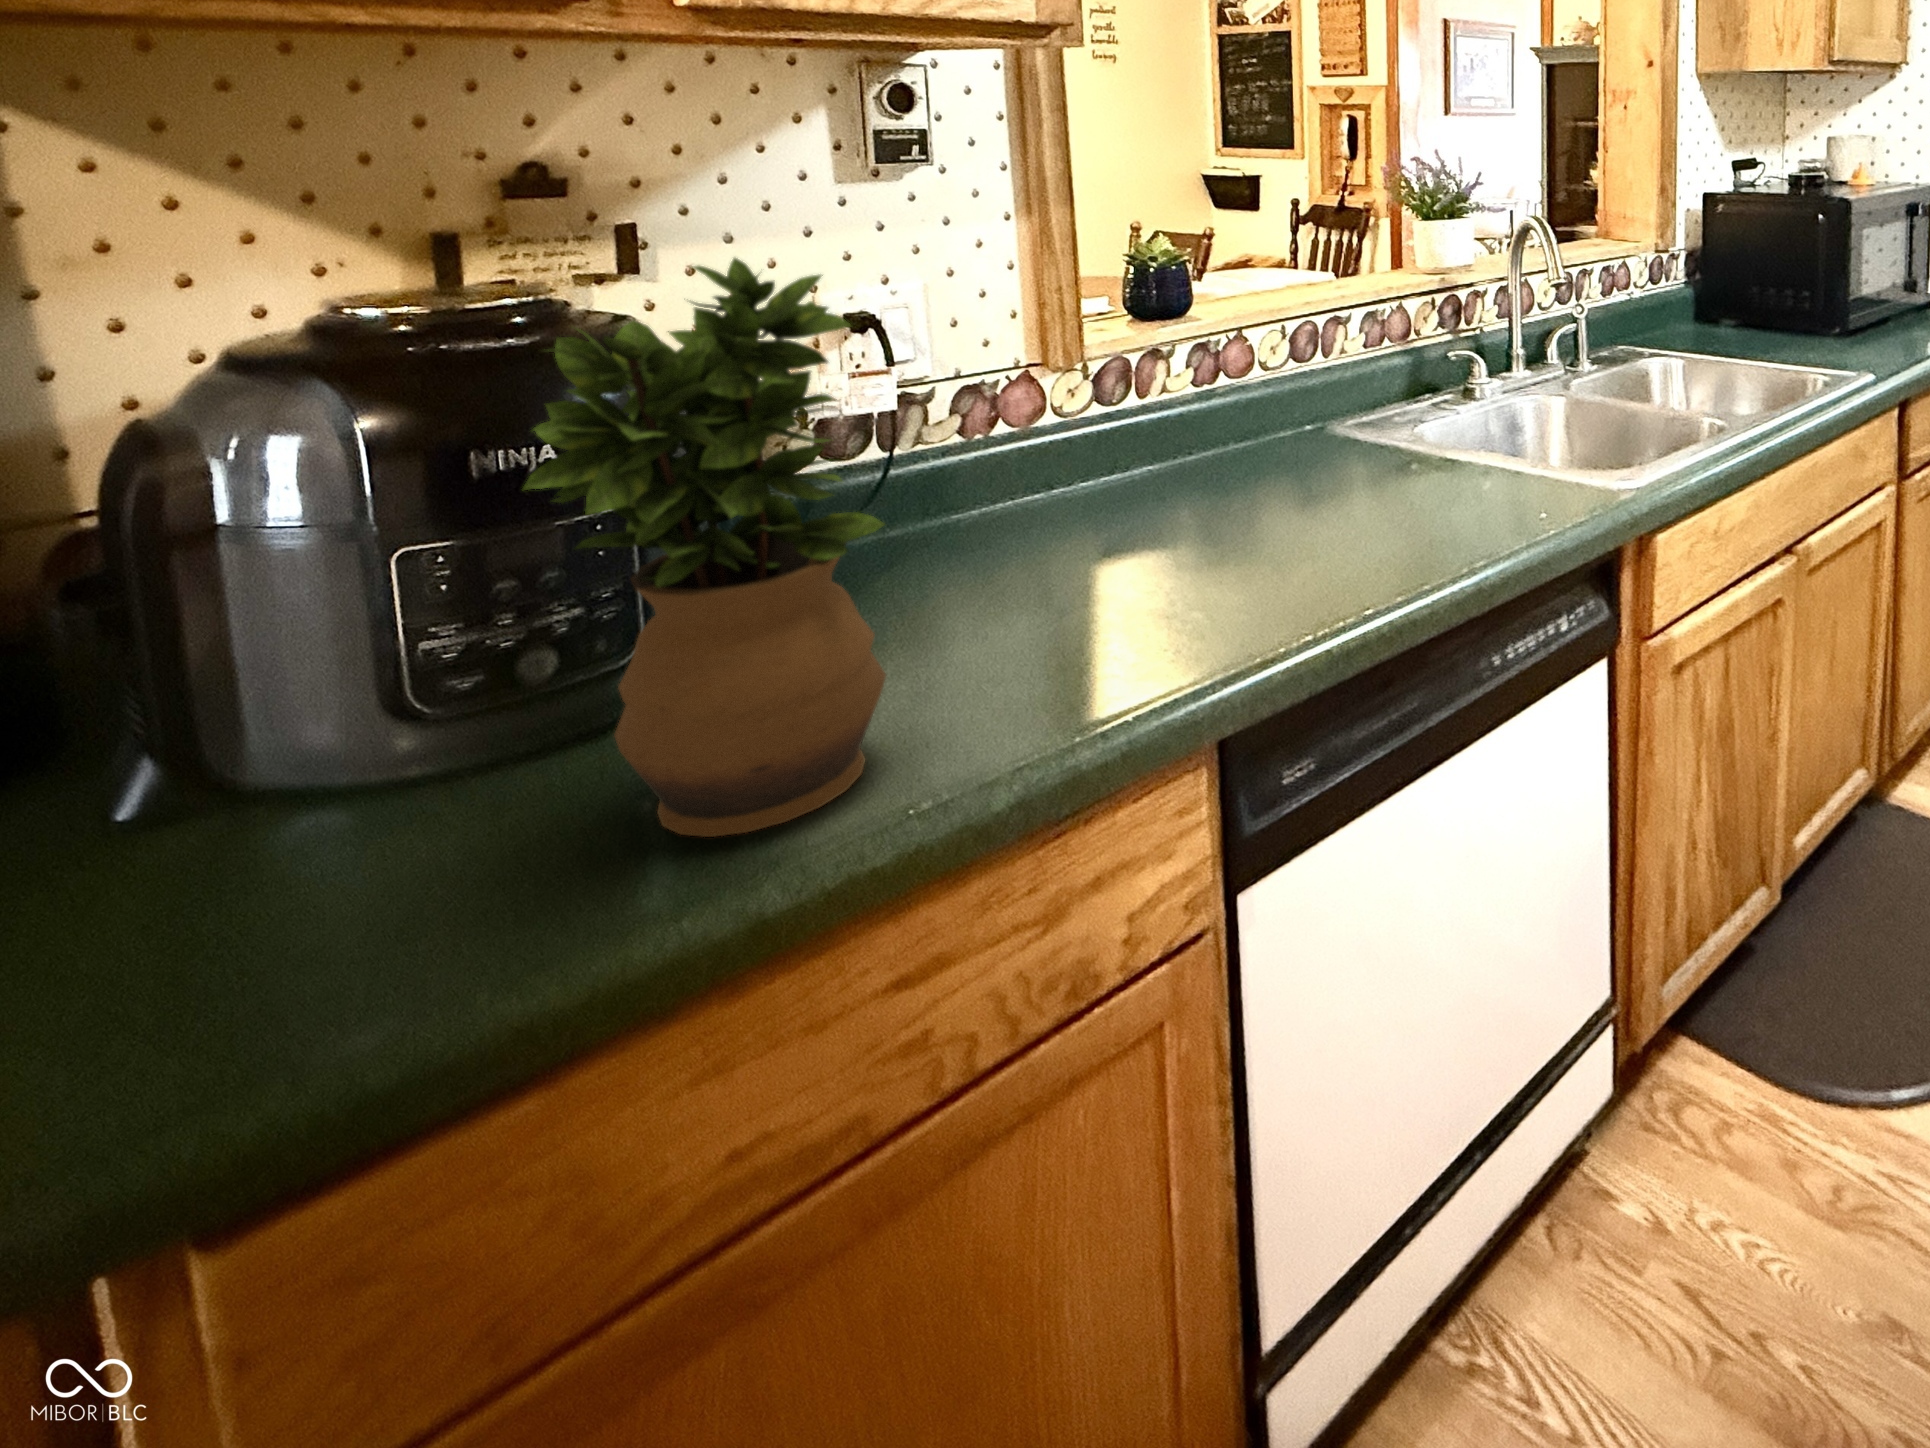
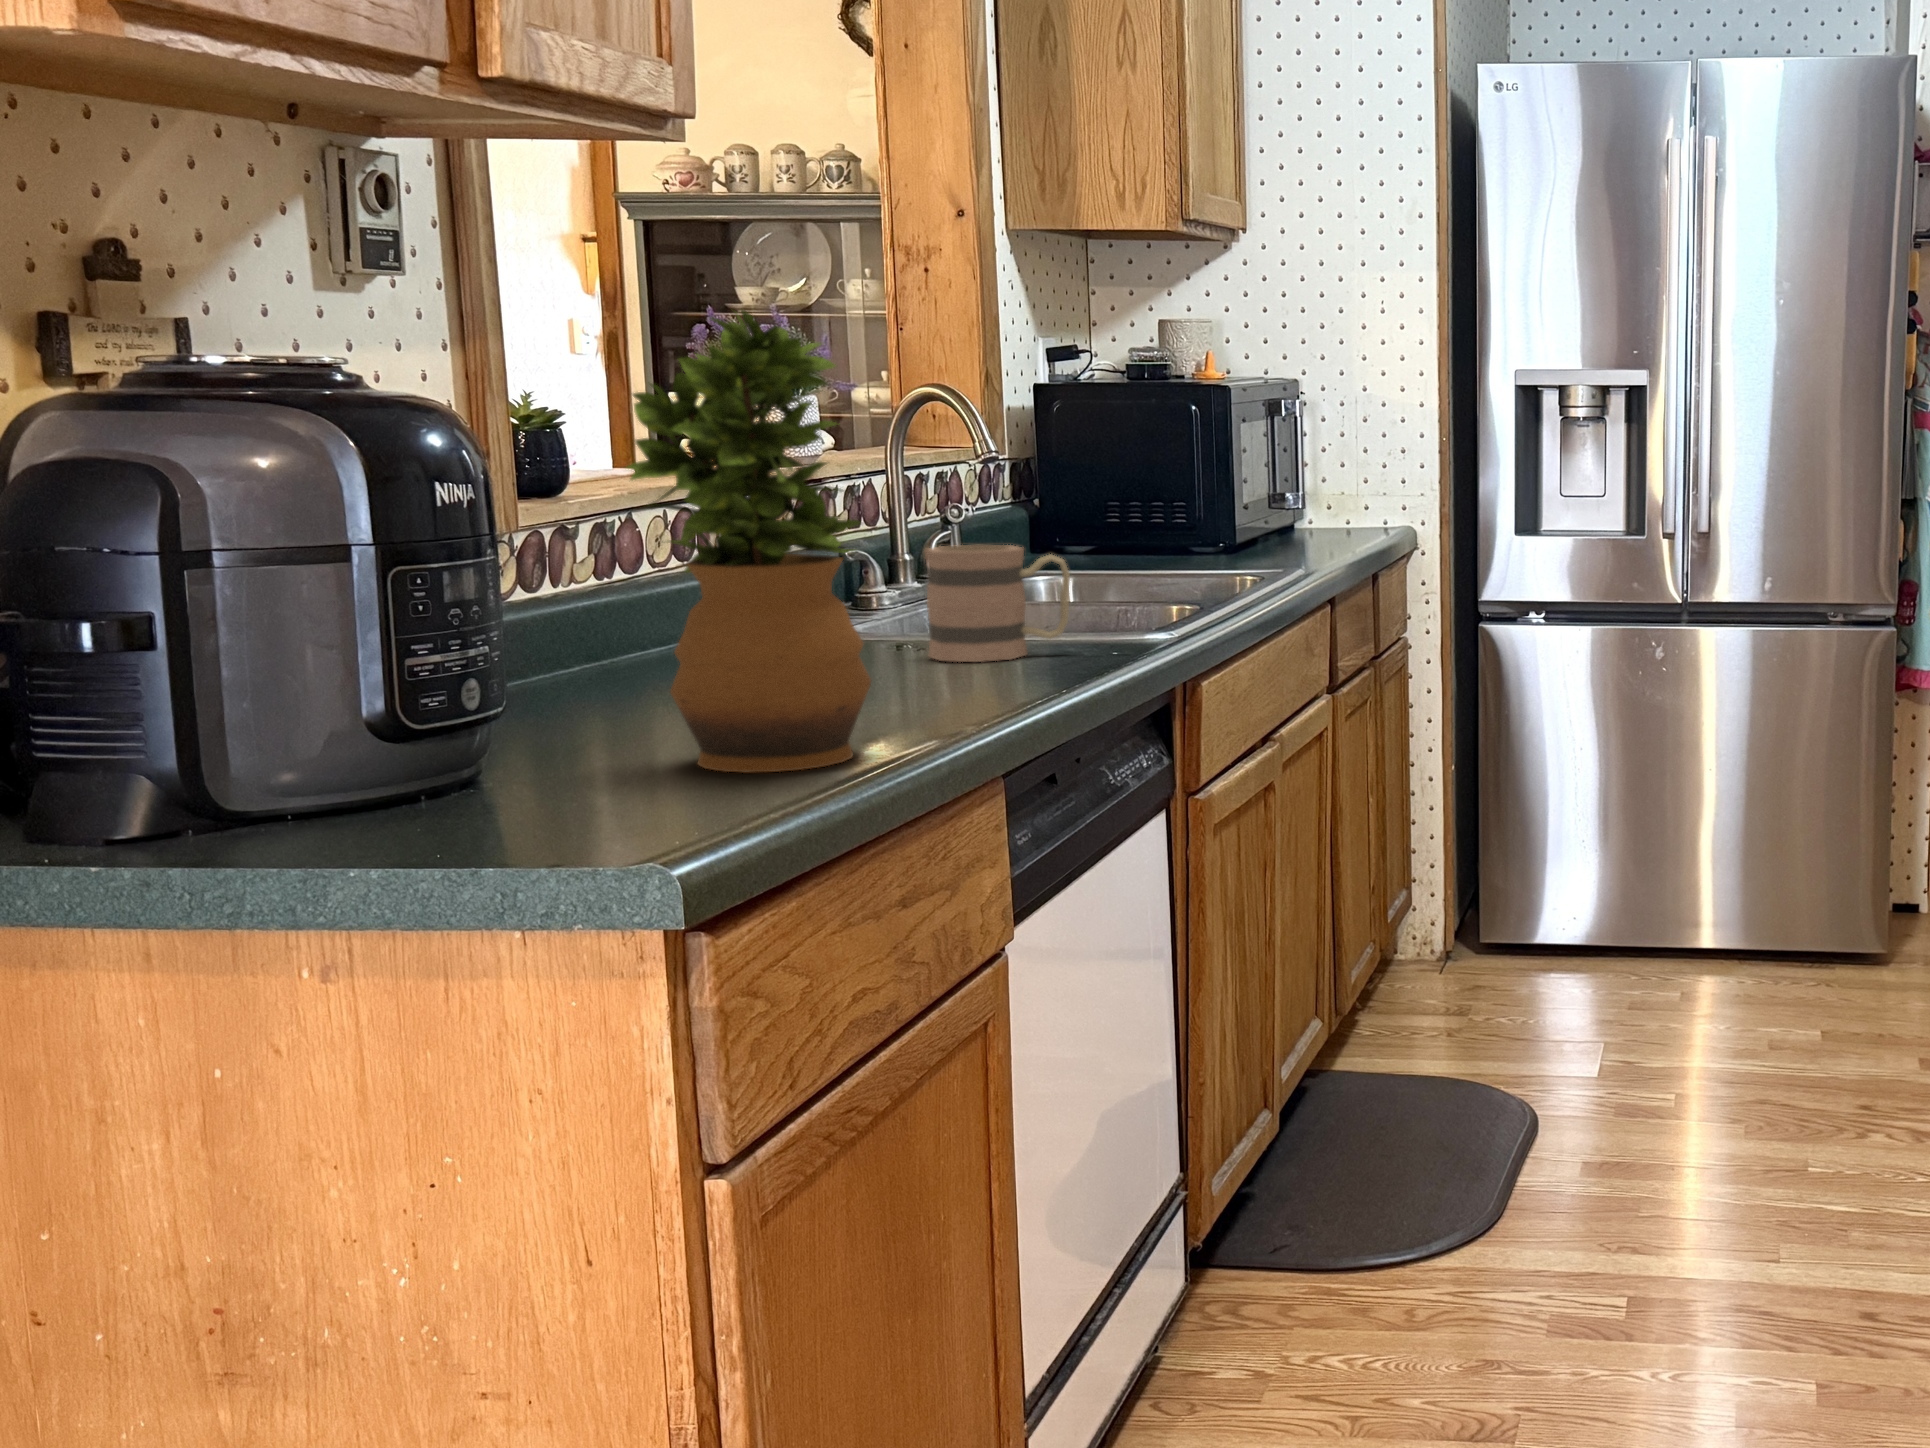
mug: none [1365,396,1491,518] -> present [925,545,1070,662]

